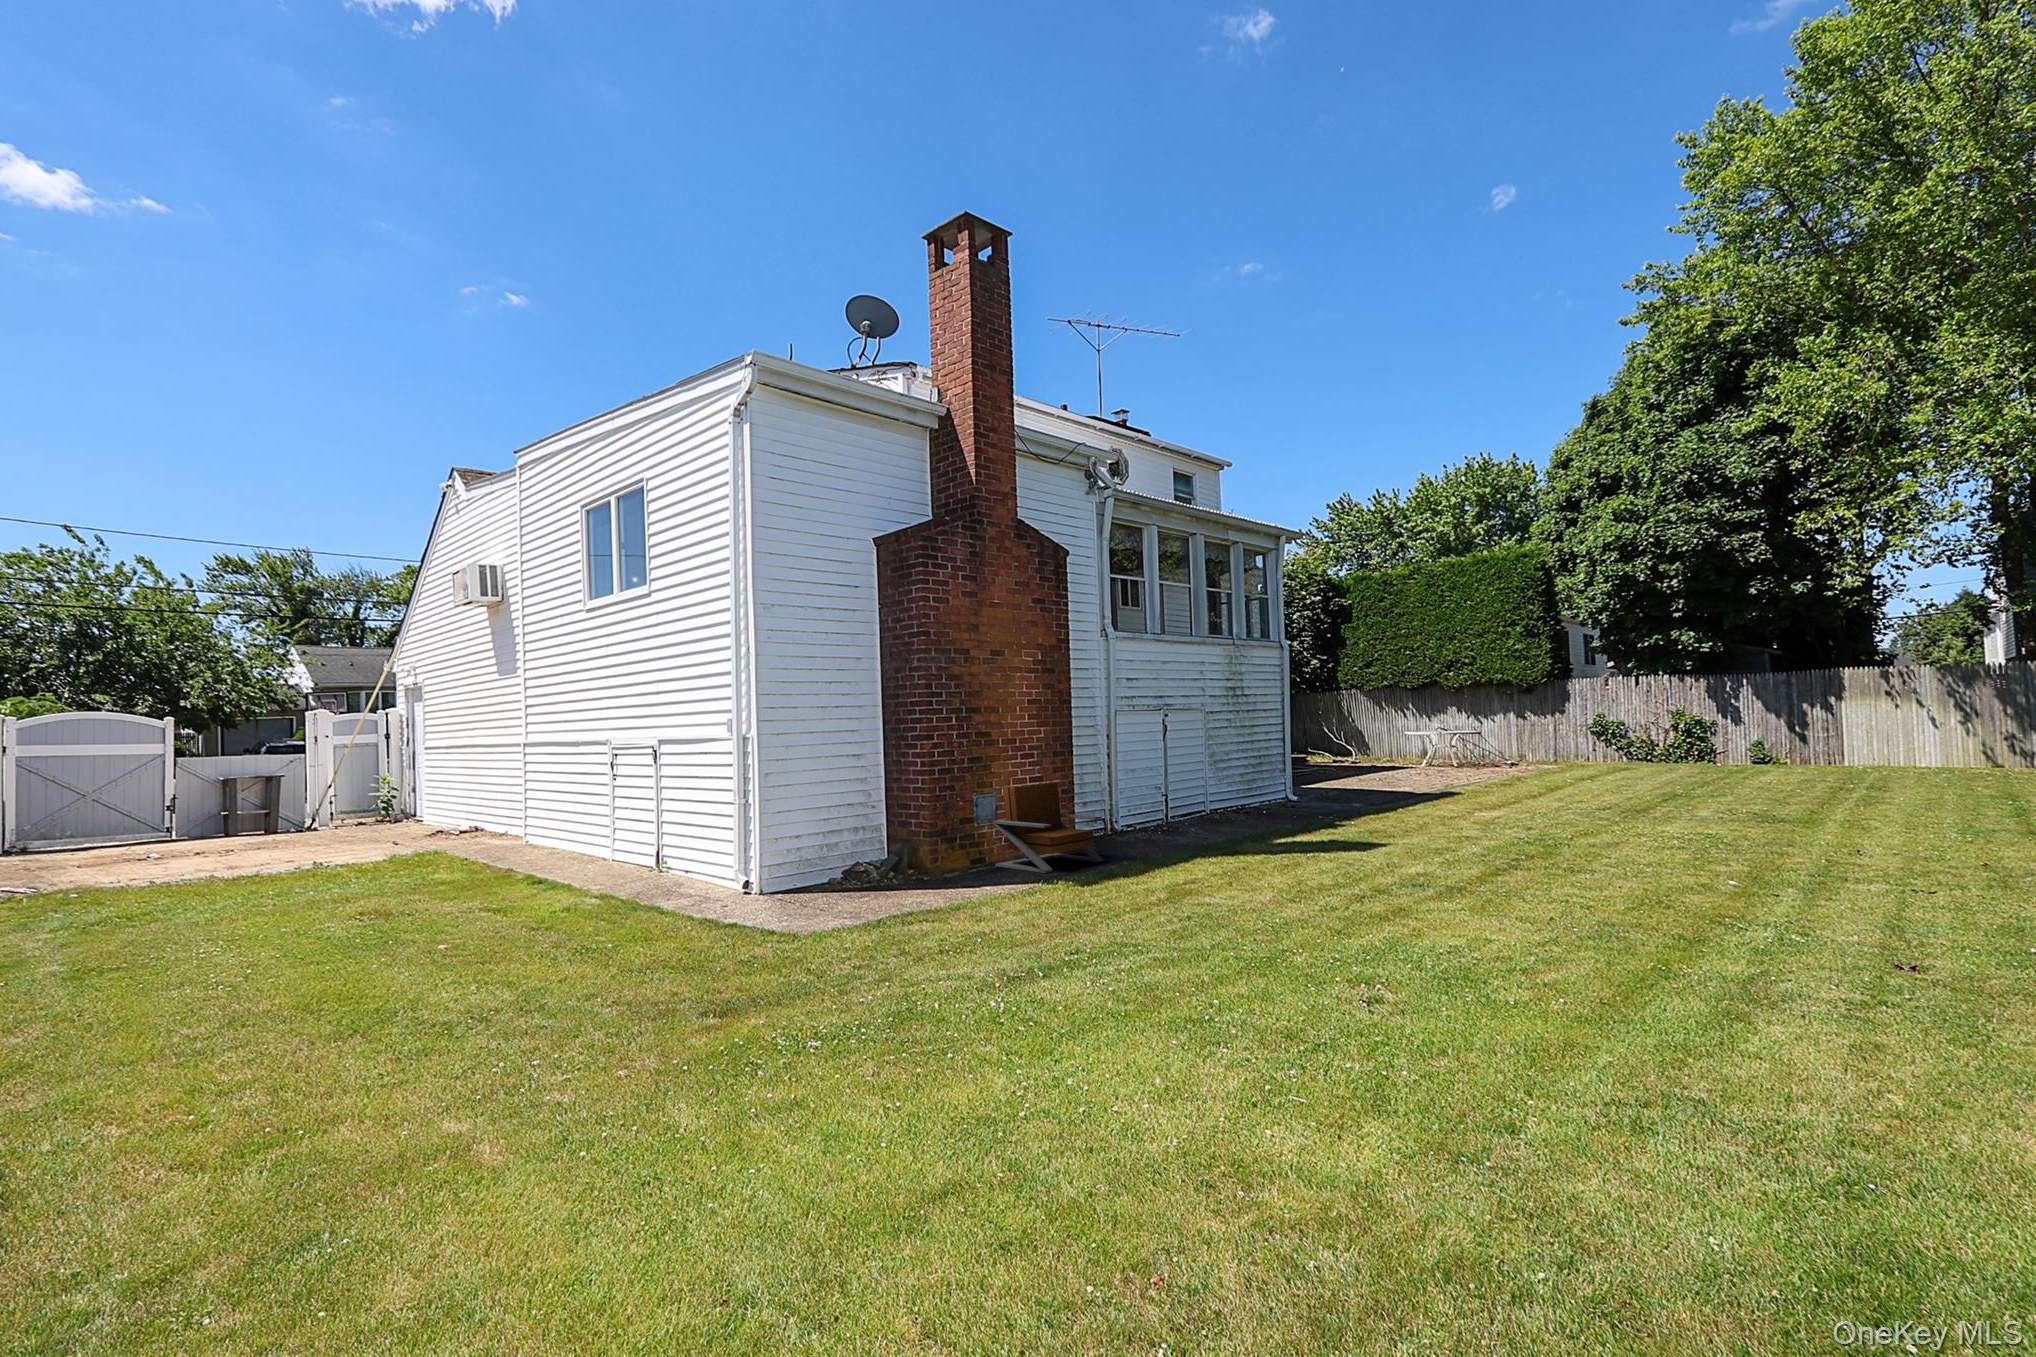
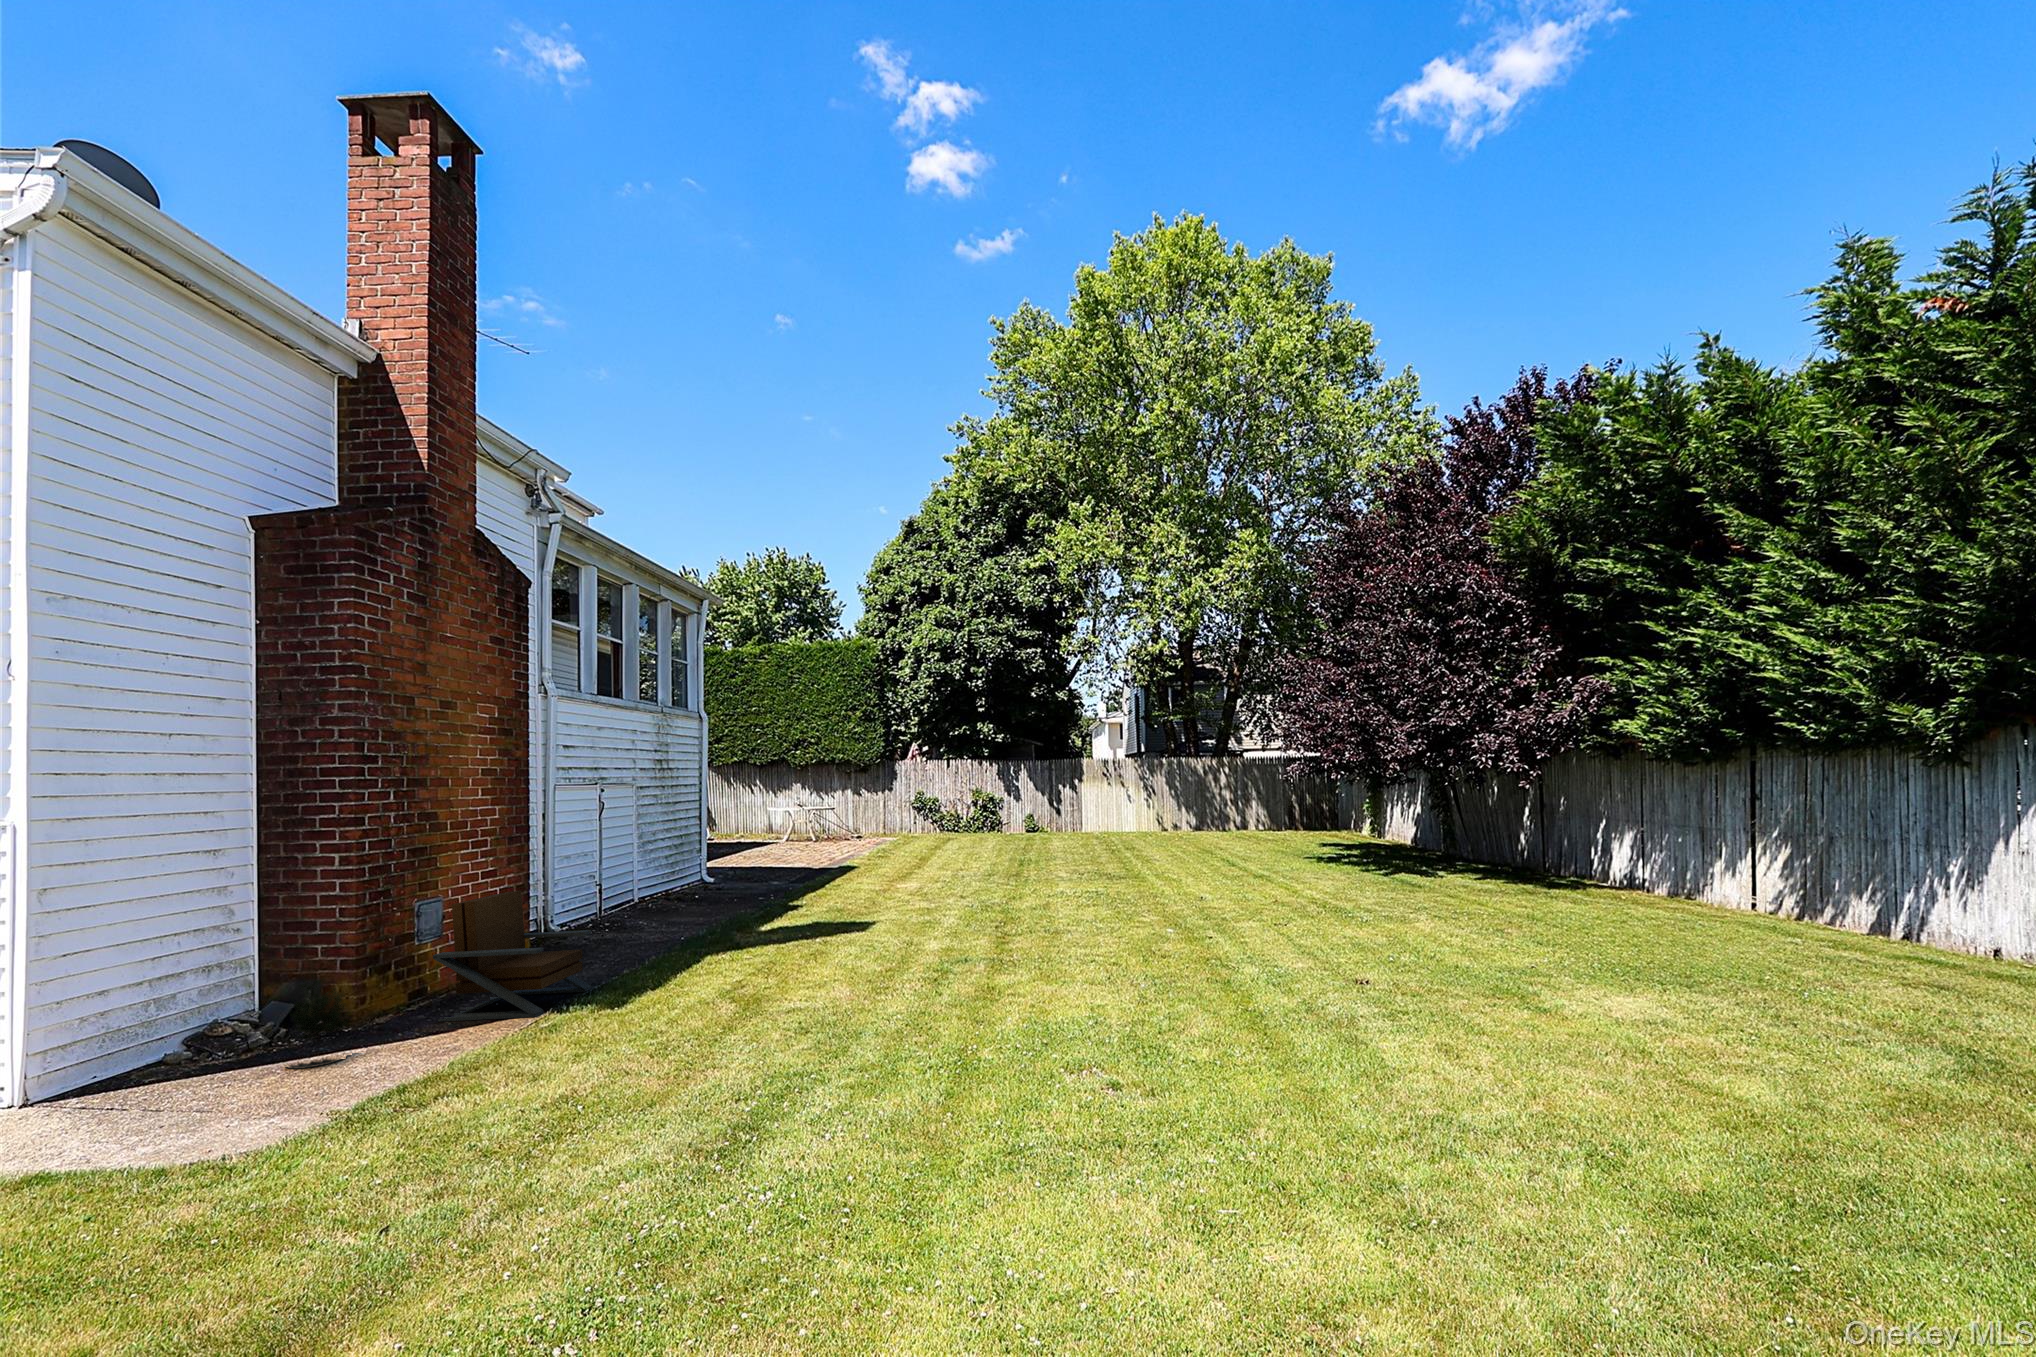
potted tree: none [899,820,935,880] -> present [288,975,348,1069]

